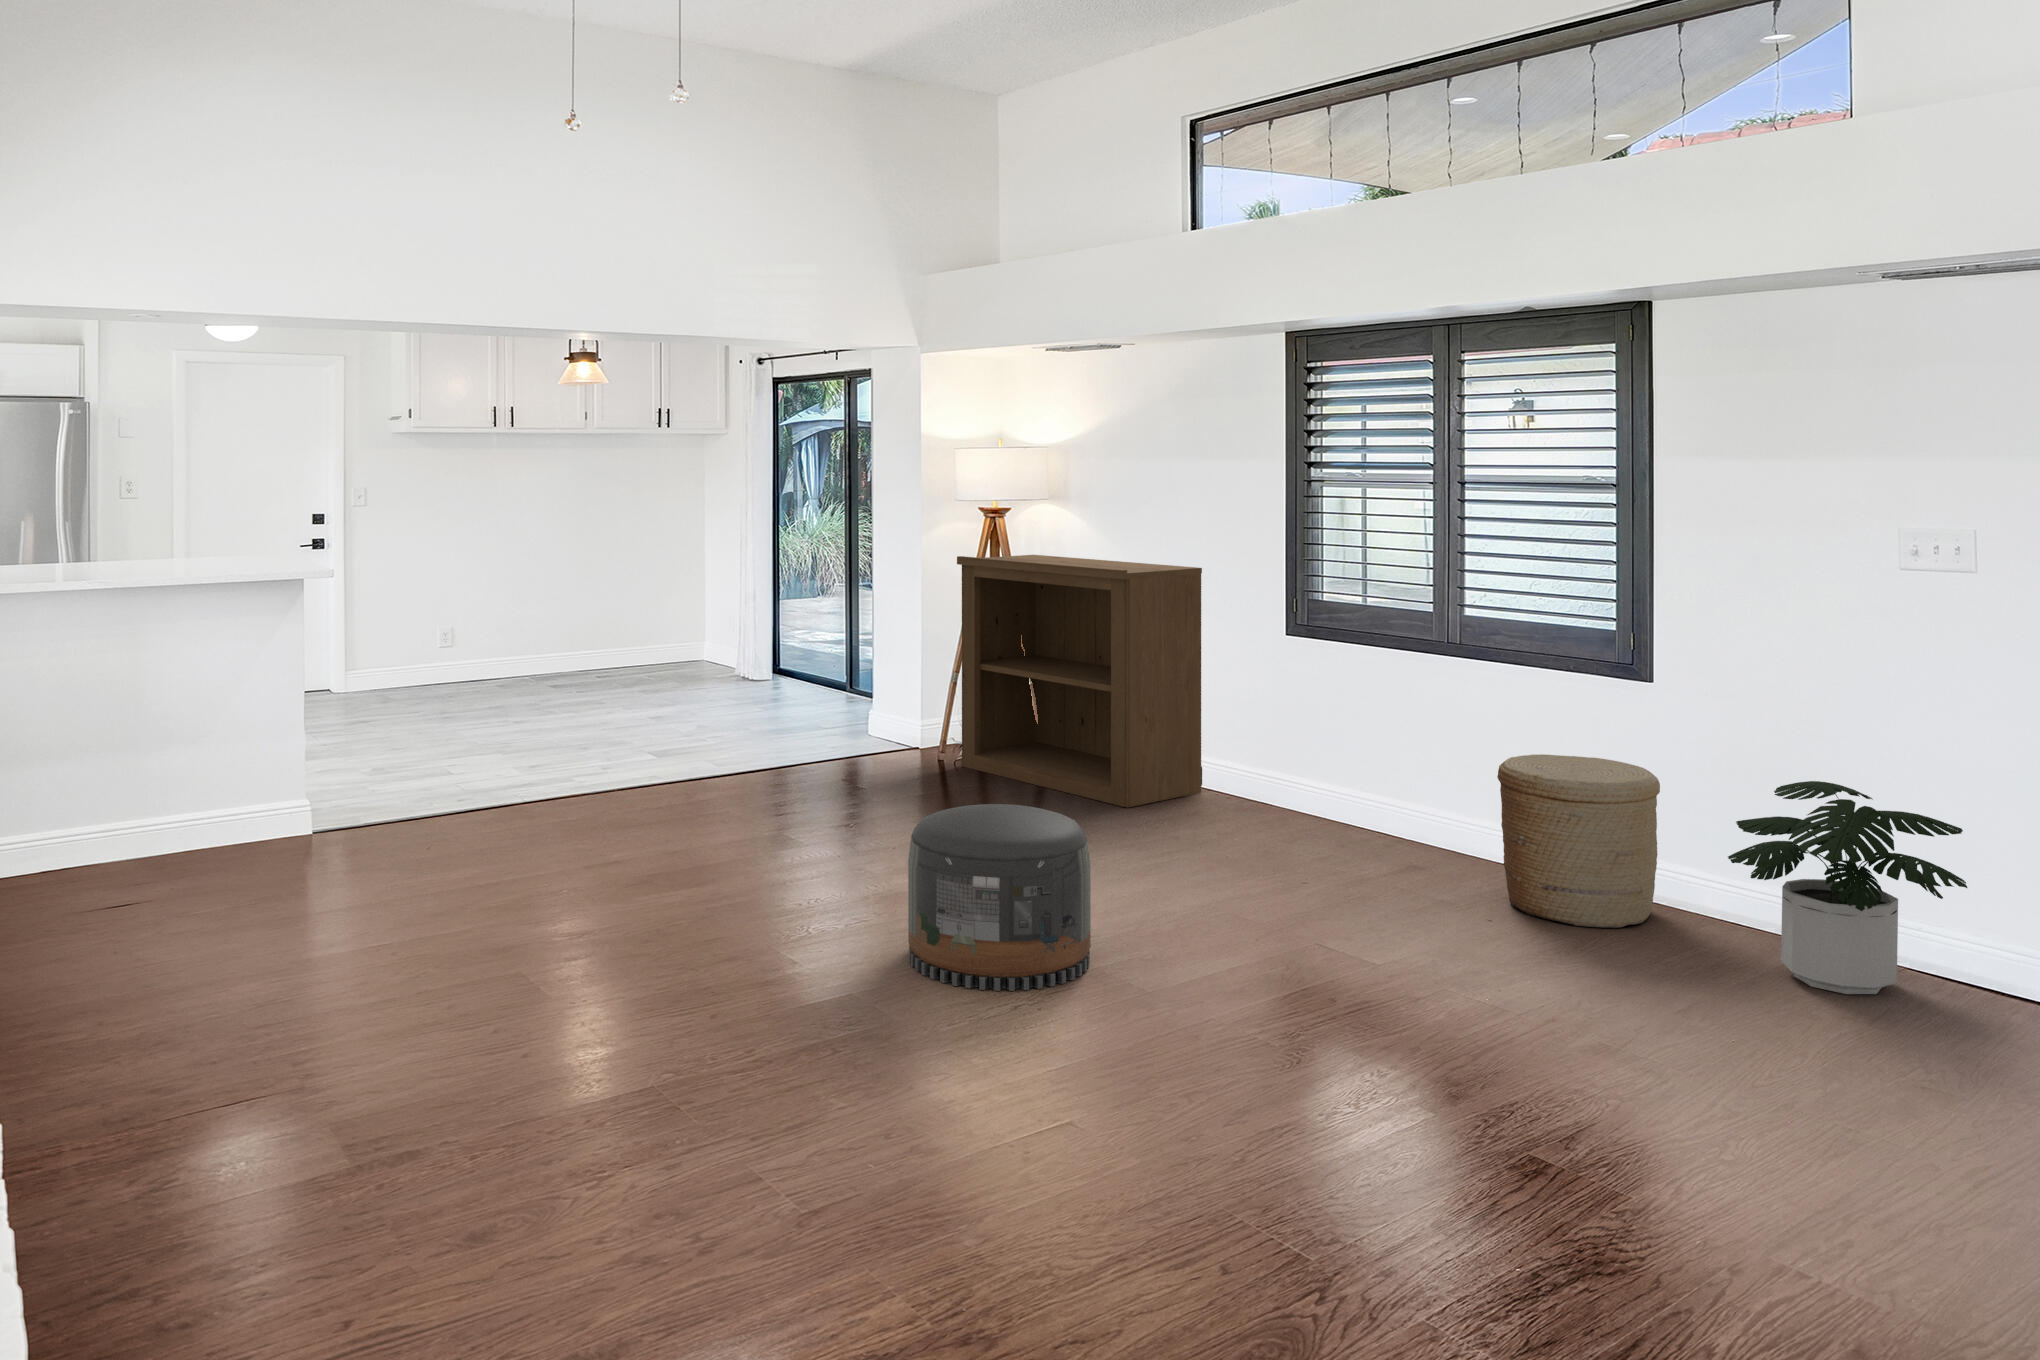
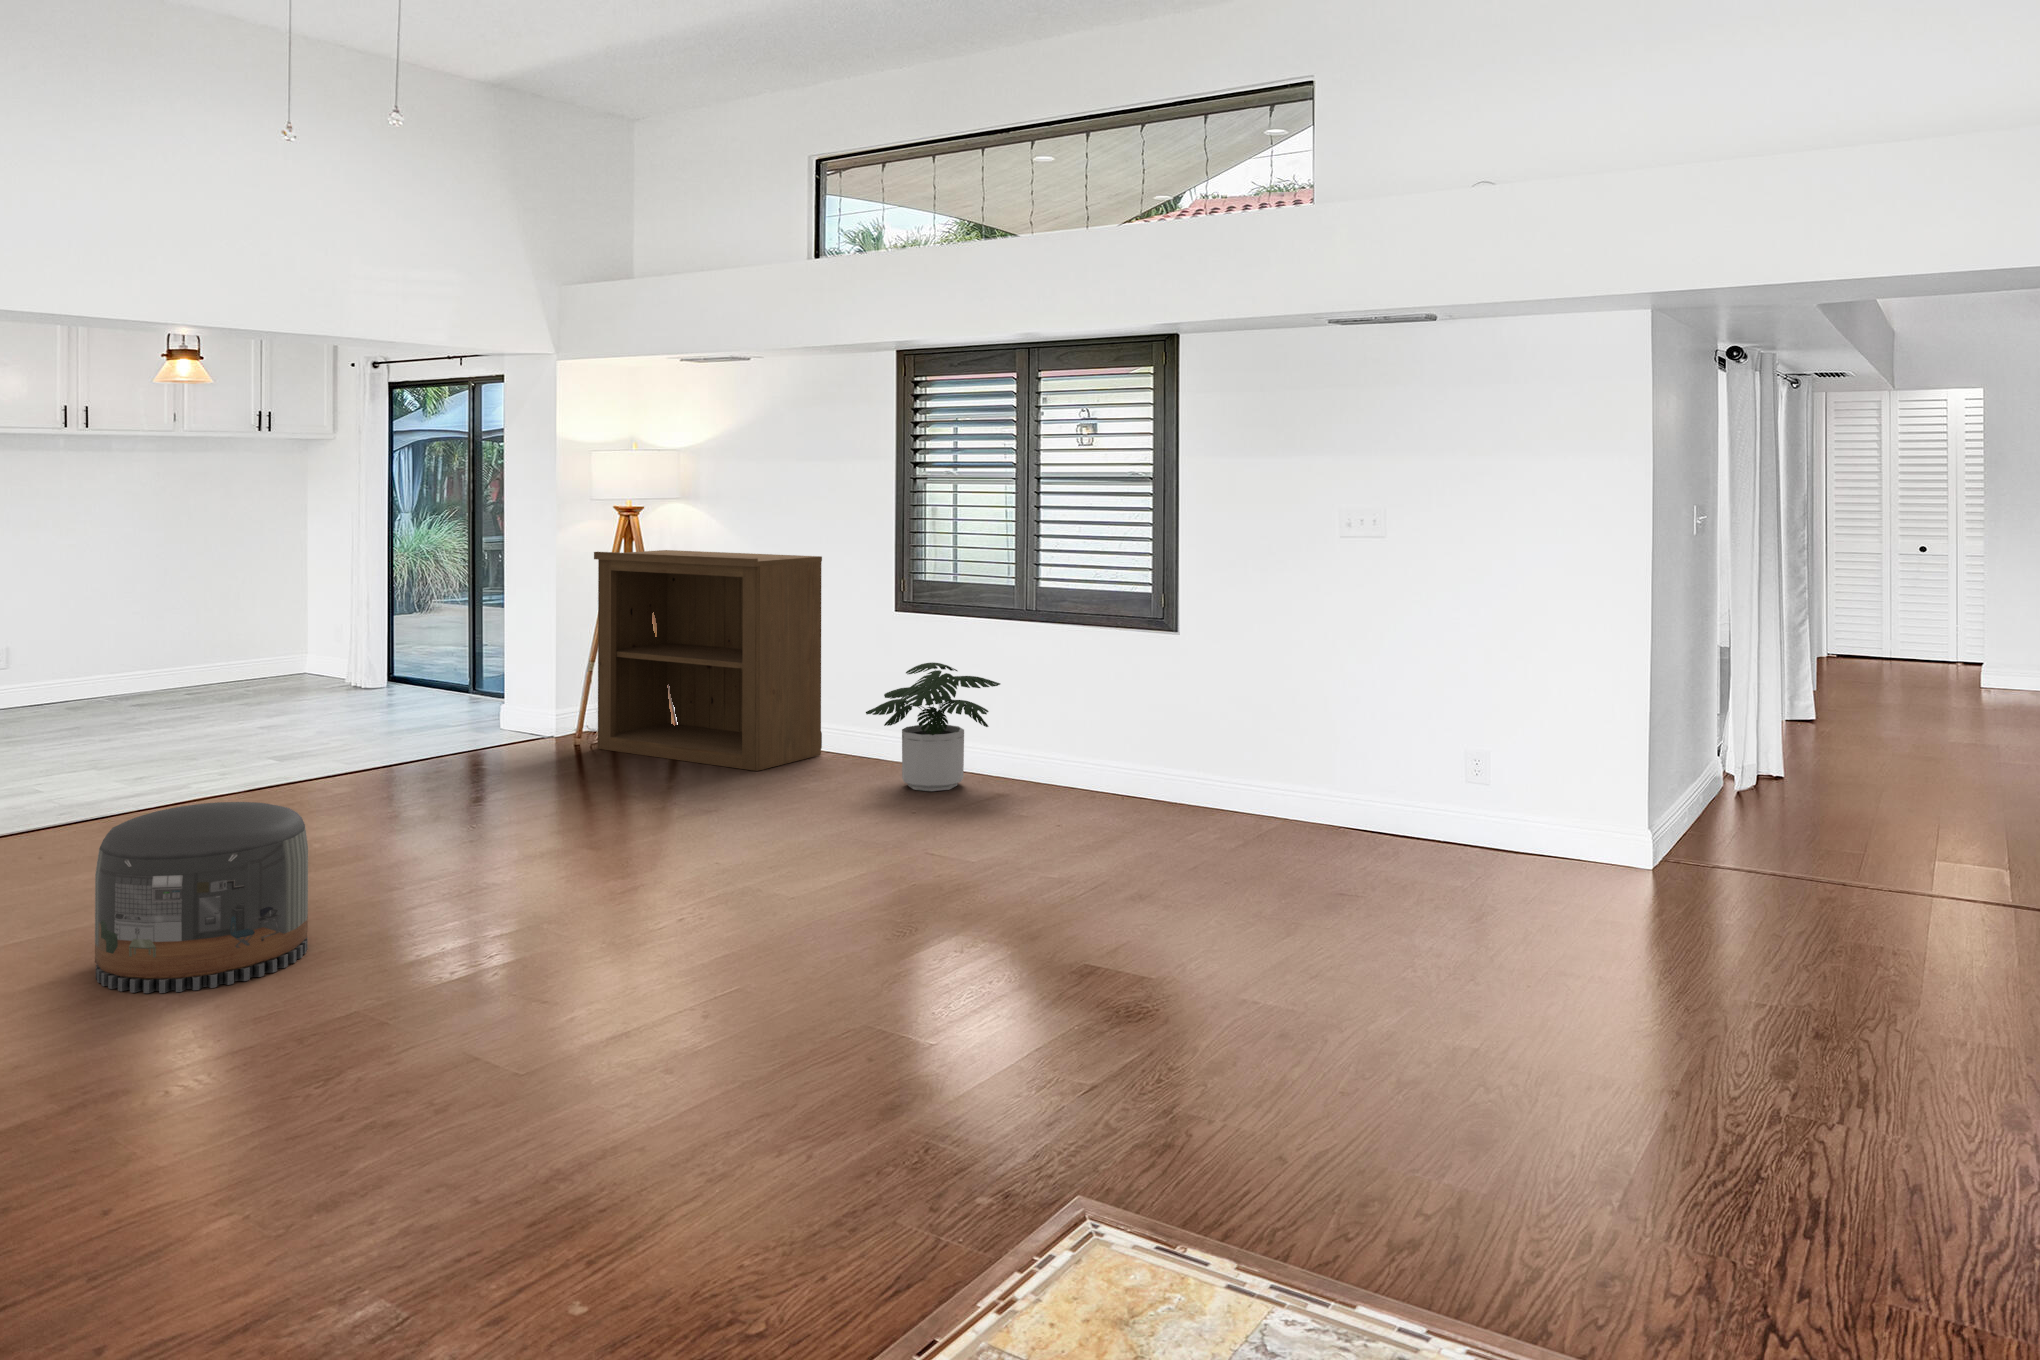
woven basket: present [1497,754,1660,928] -> none [1065,695,1183,826]
potted plant: present [1728,781,1967,994] -> present [866,662,1000,791]
pouf: present [908,804,1091,991] -> present [95,802,308,993]

